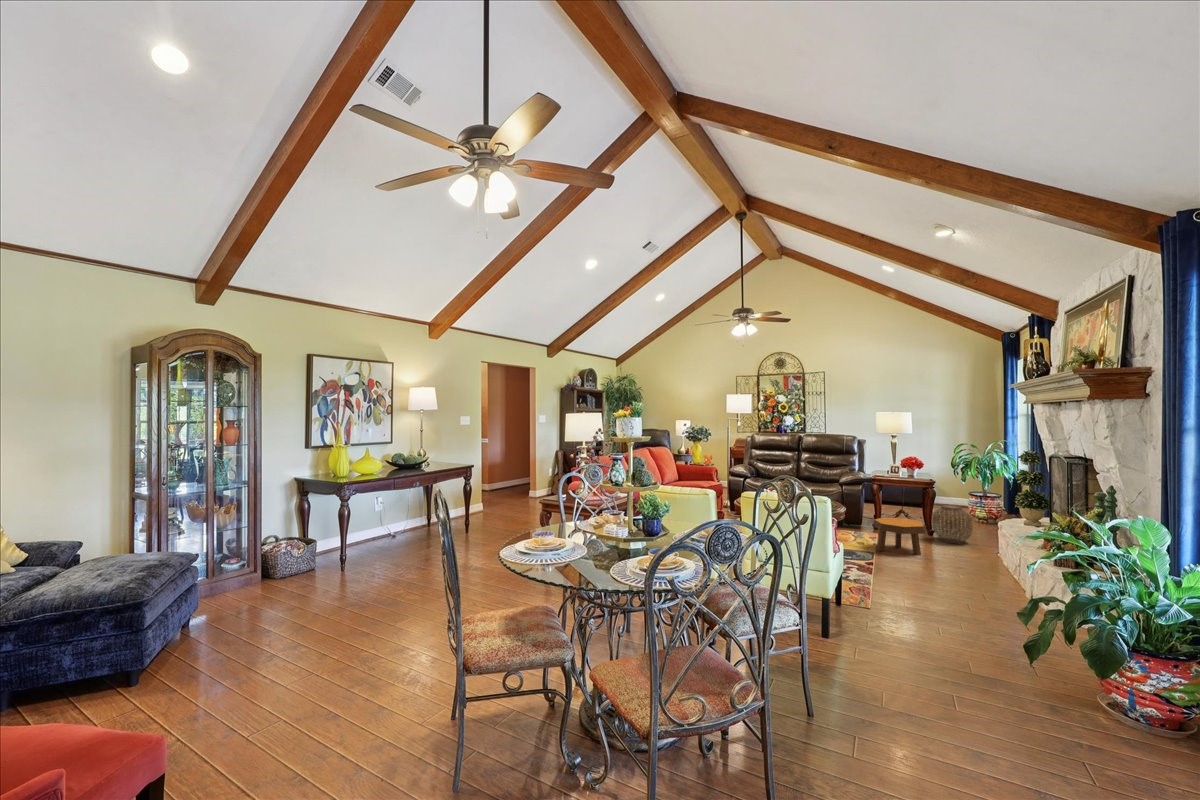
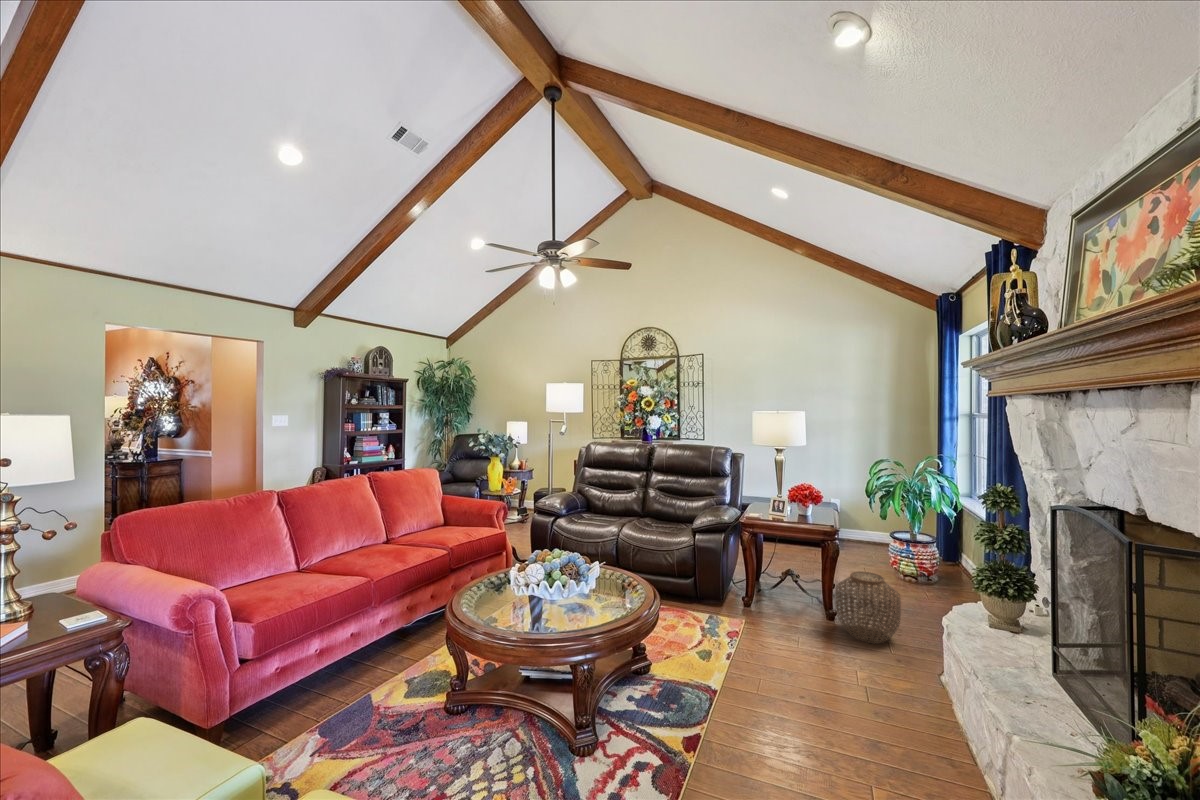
footstool: present [873,517,924,555] -> none [732,602,820,688]

